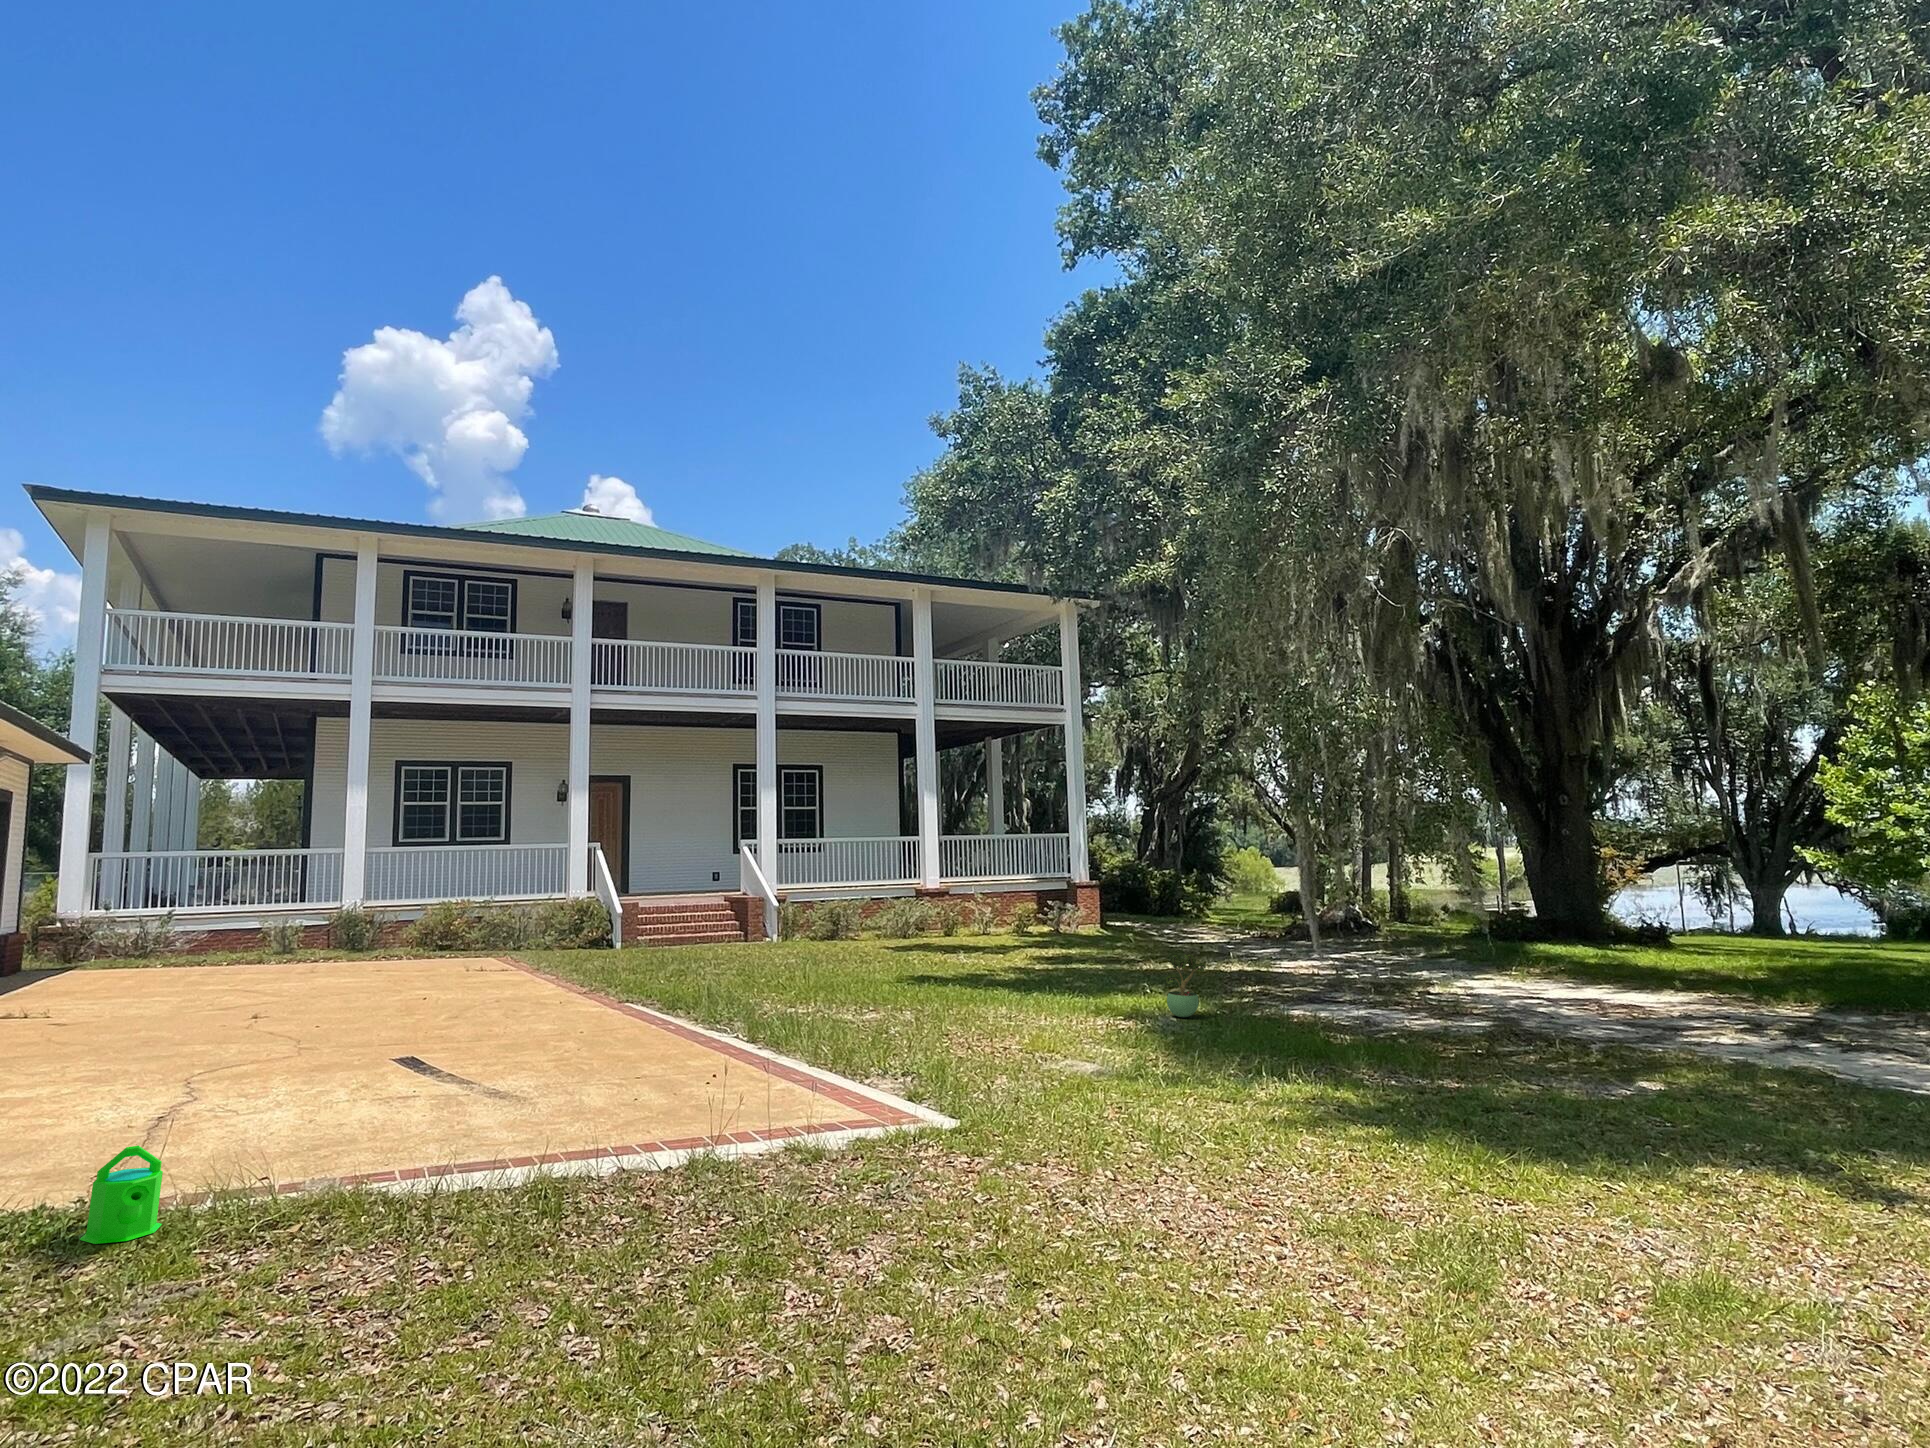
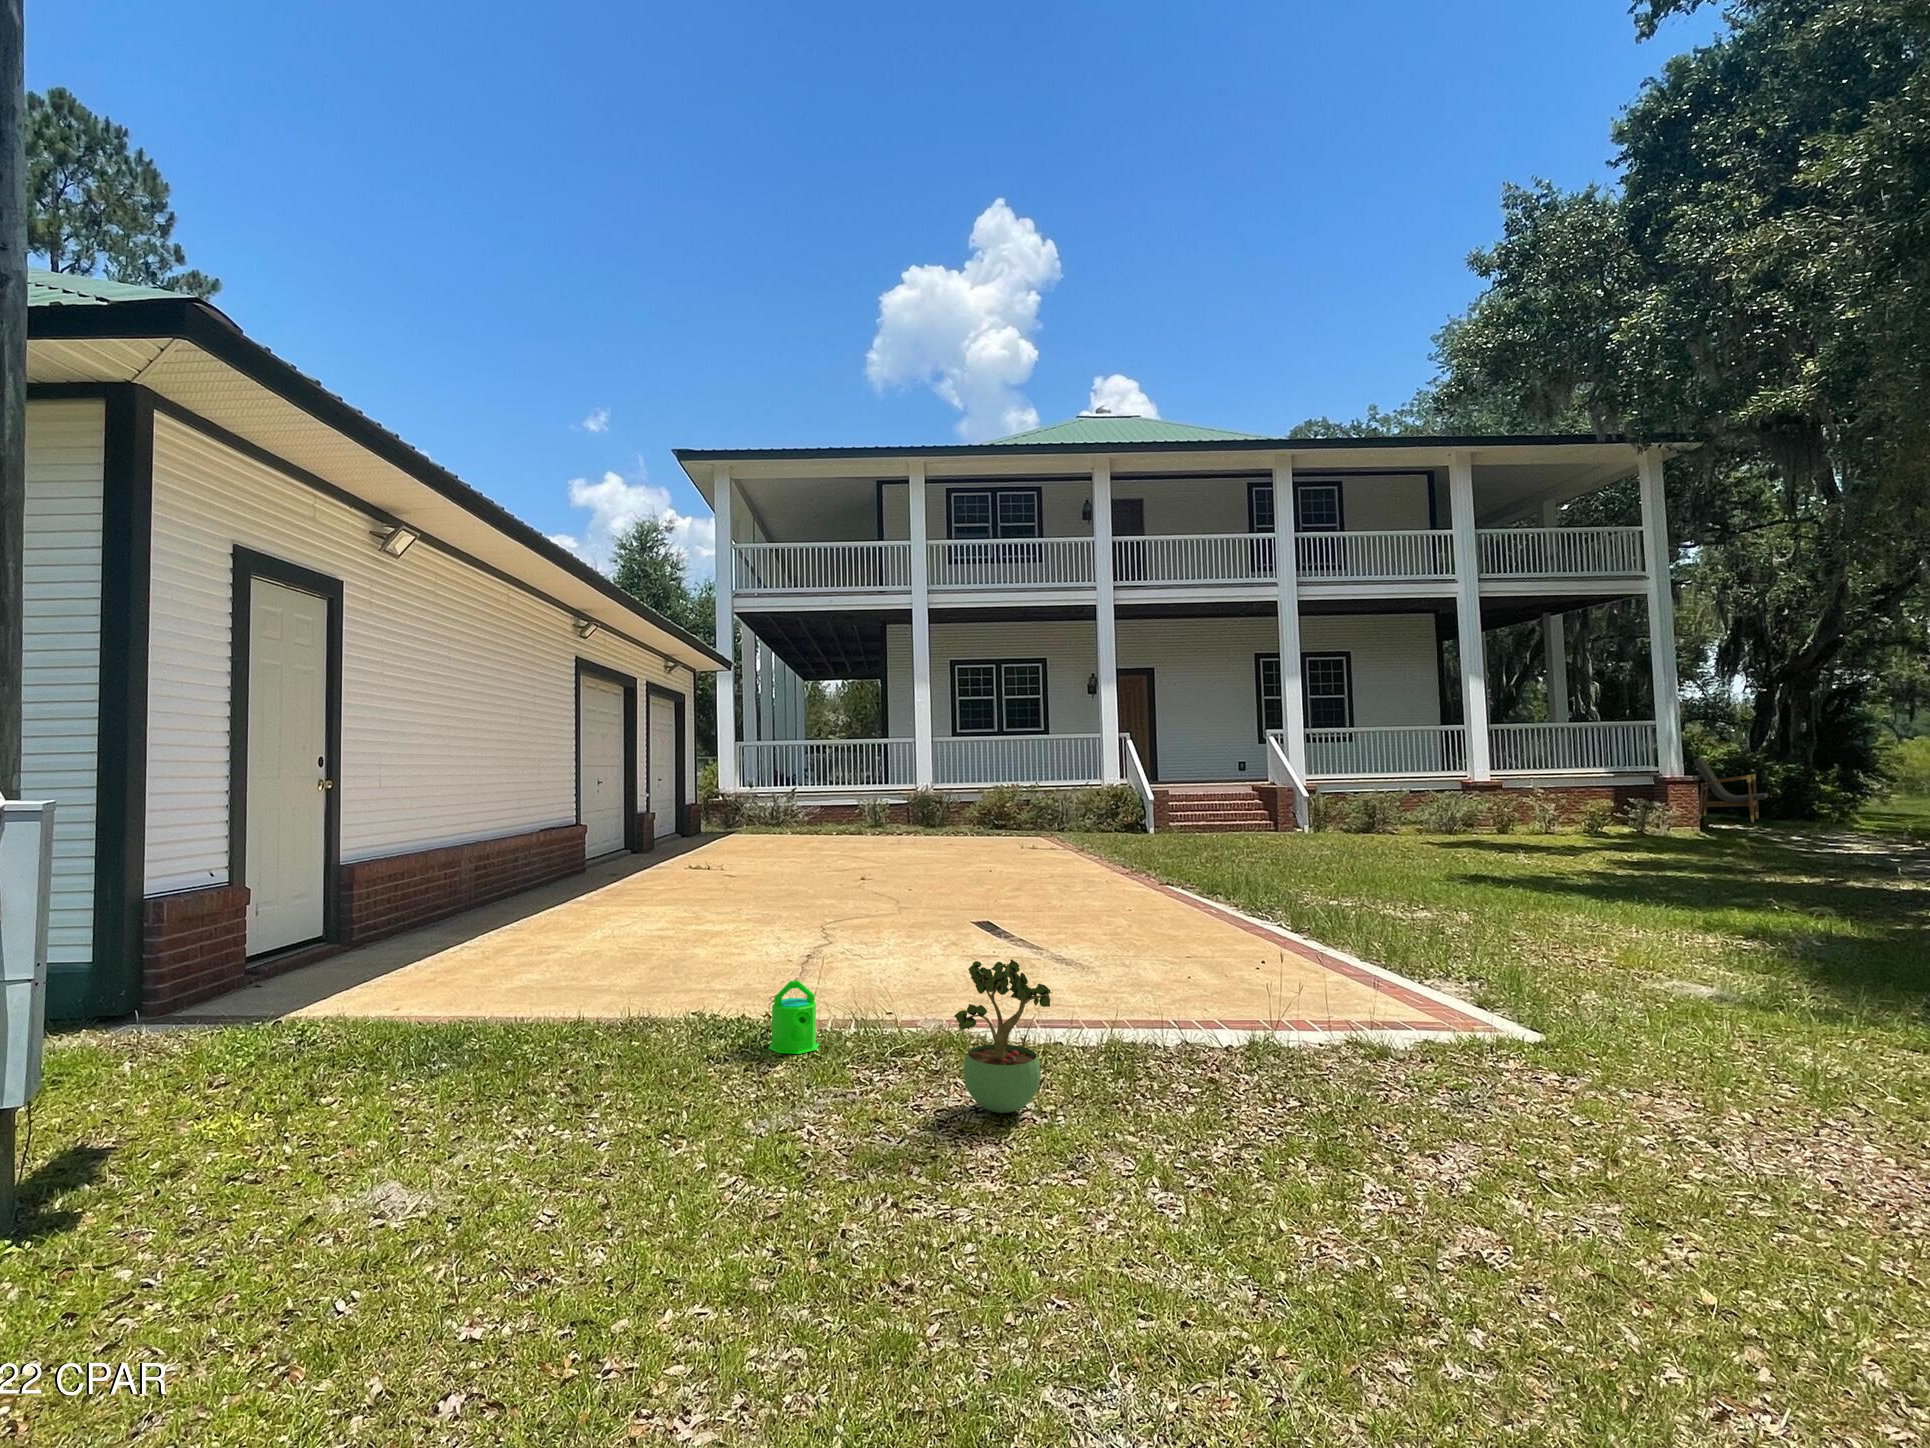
lounge chair: none [1091,876,1140,927] -> present [1694,758,1769,822]
potted plant: present [1166,954,1206,1017] -> present [954,959,1052,1113]

